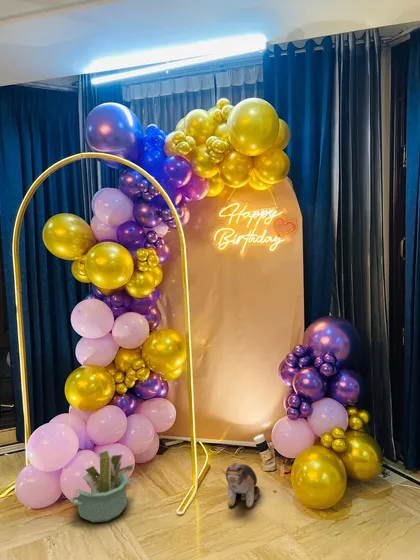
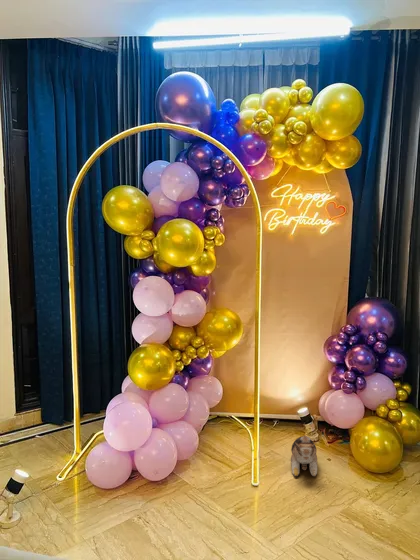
decorative plant: present [70,450,134,522] -> none [145,427,200,498]

